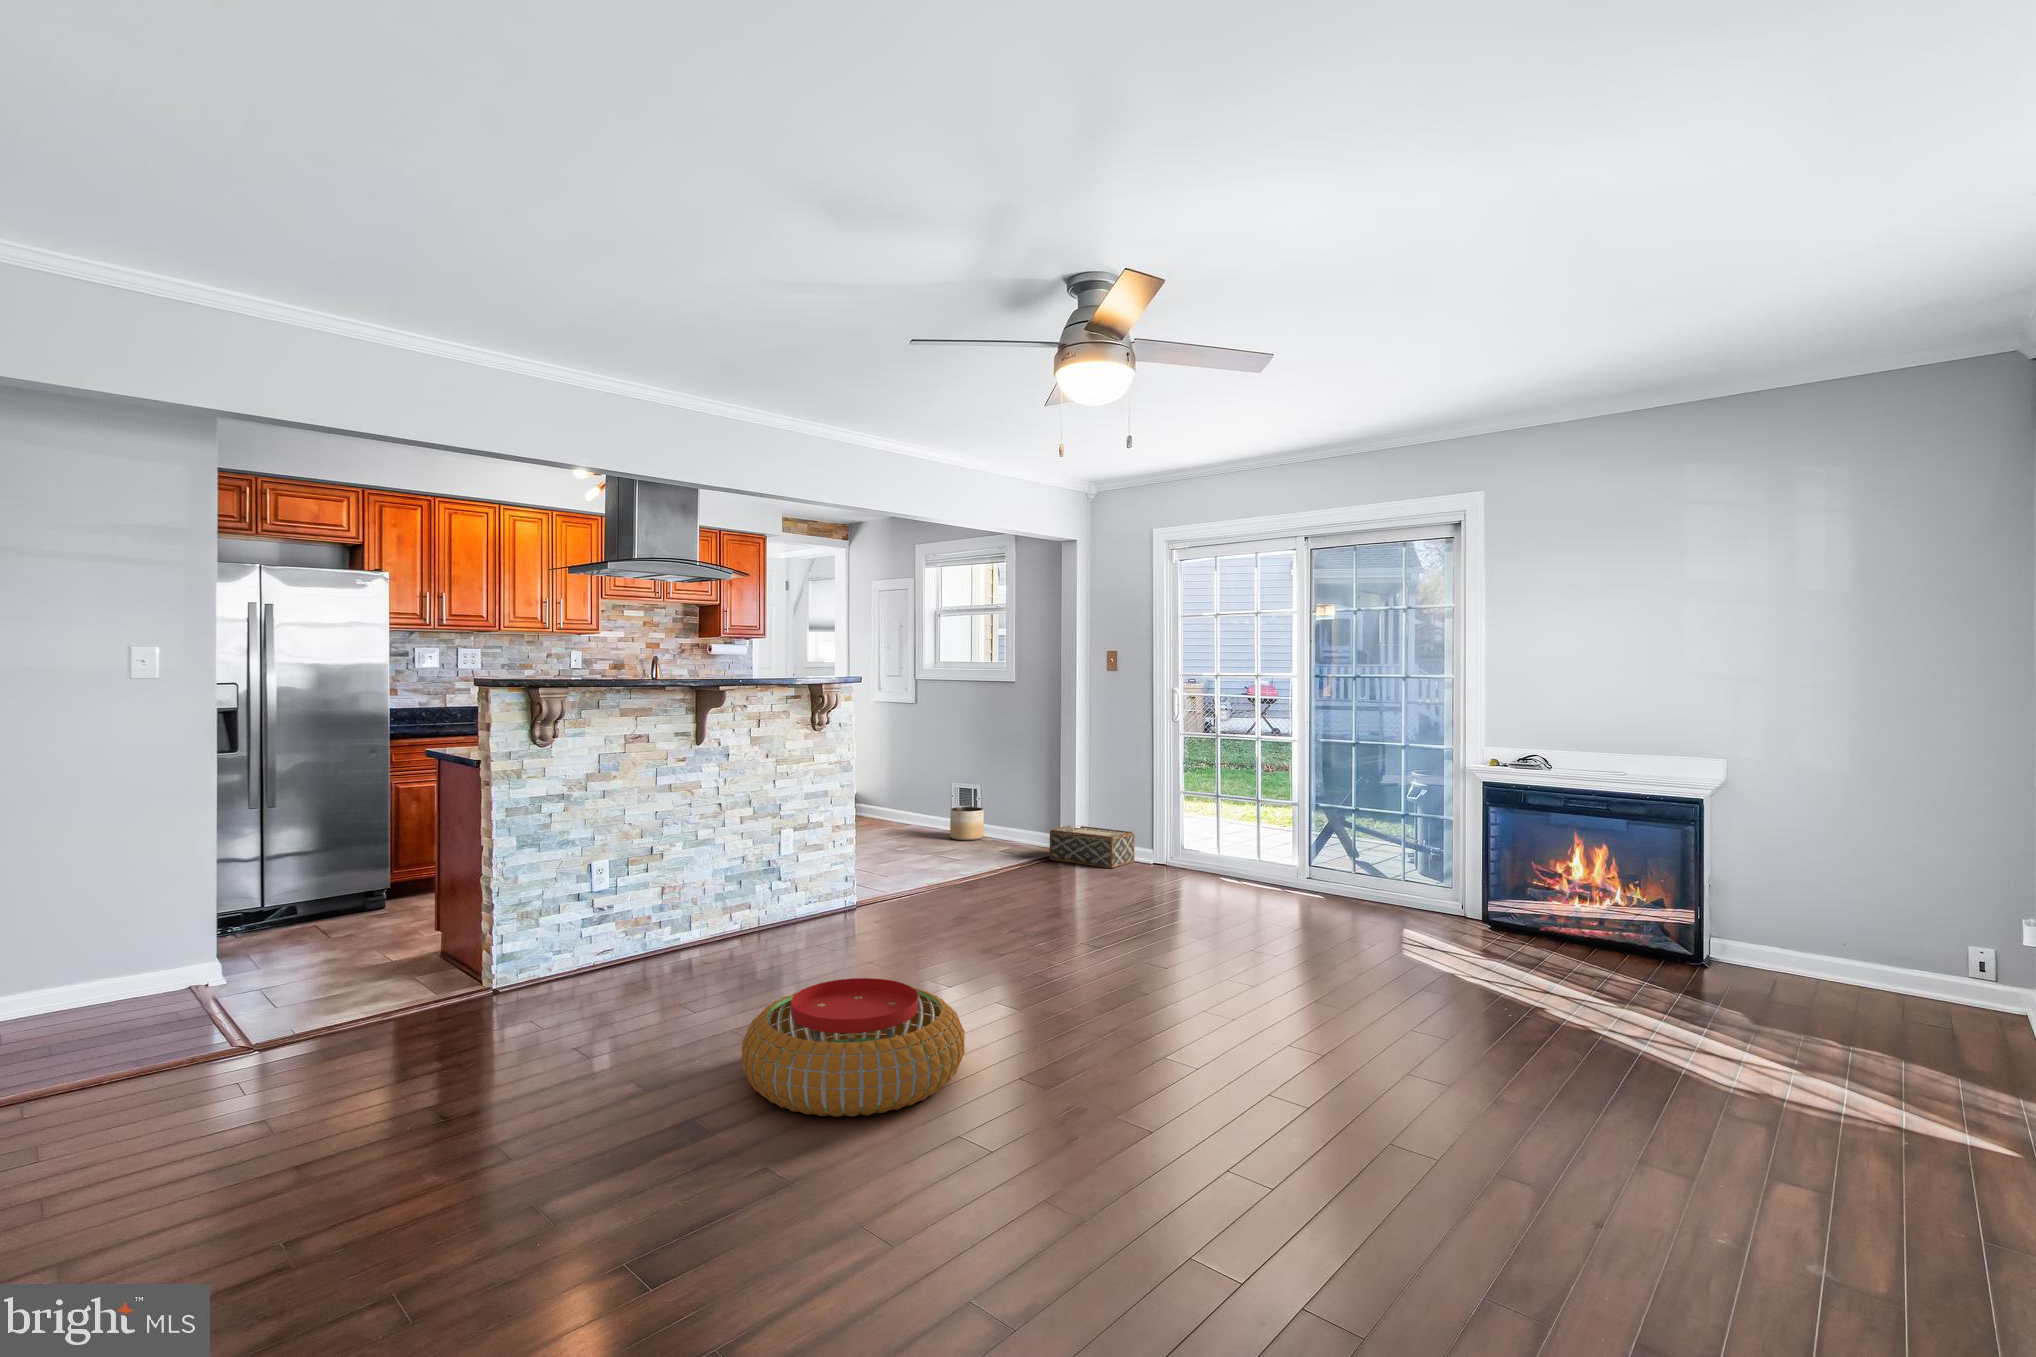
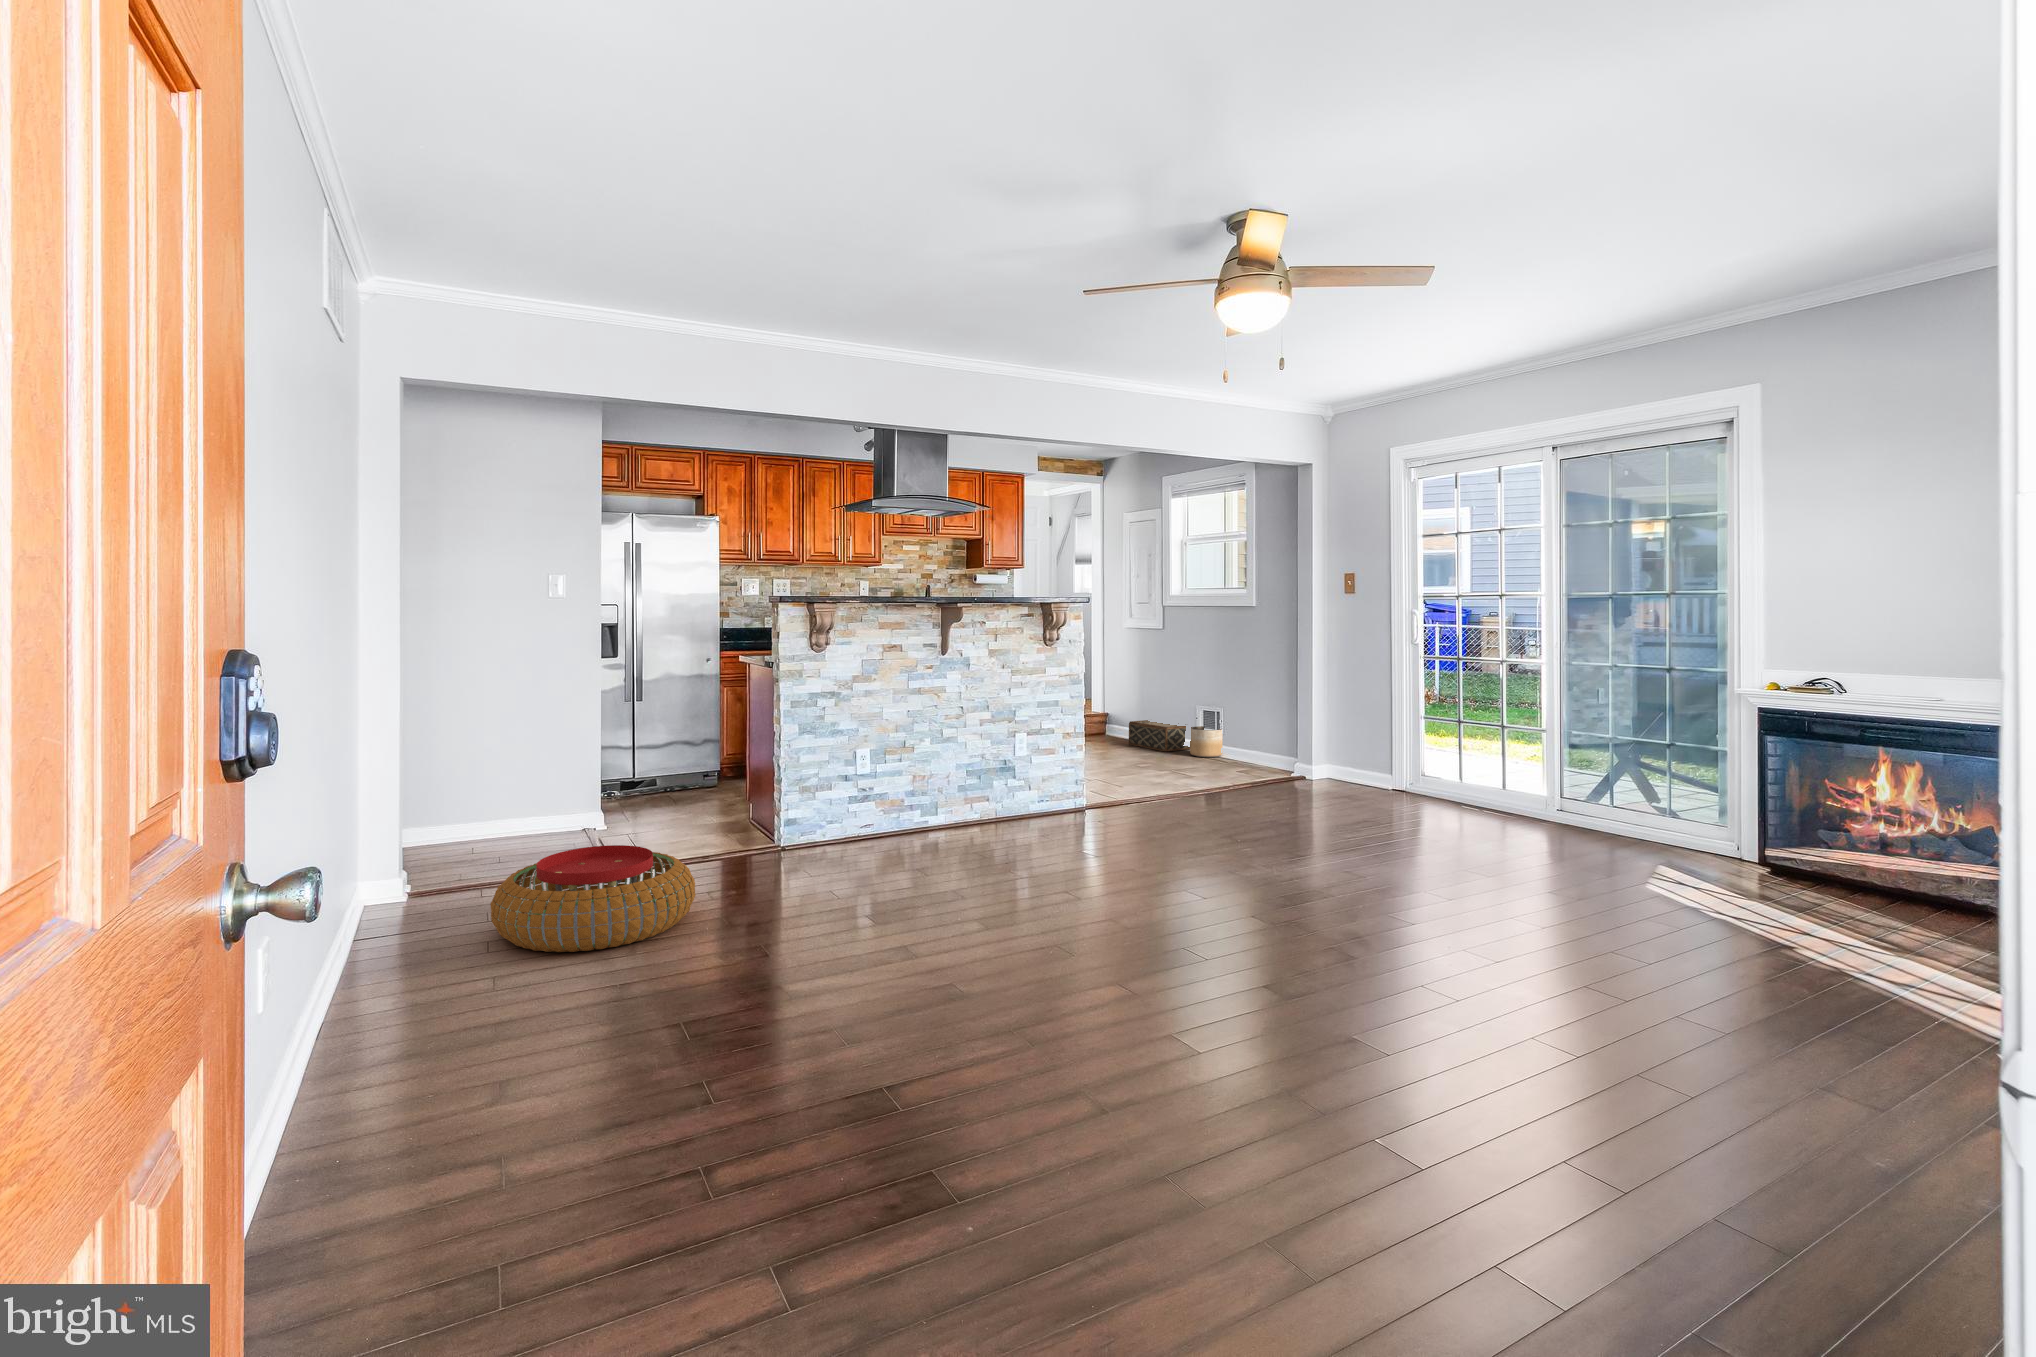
woven basket: present [1050,826,1134,868] -> present [1129,720,1191,751]
pouf: present [741,978,965,1117] -> present [490,845,695,952]

